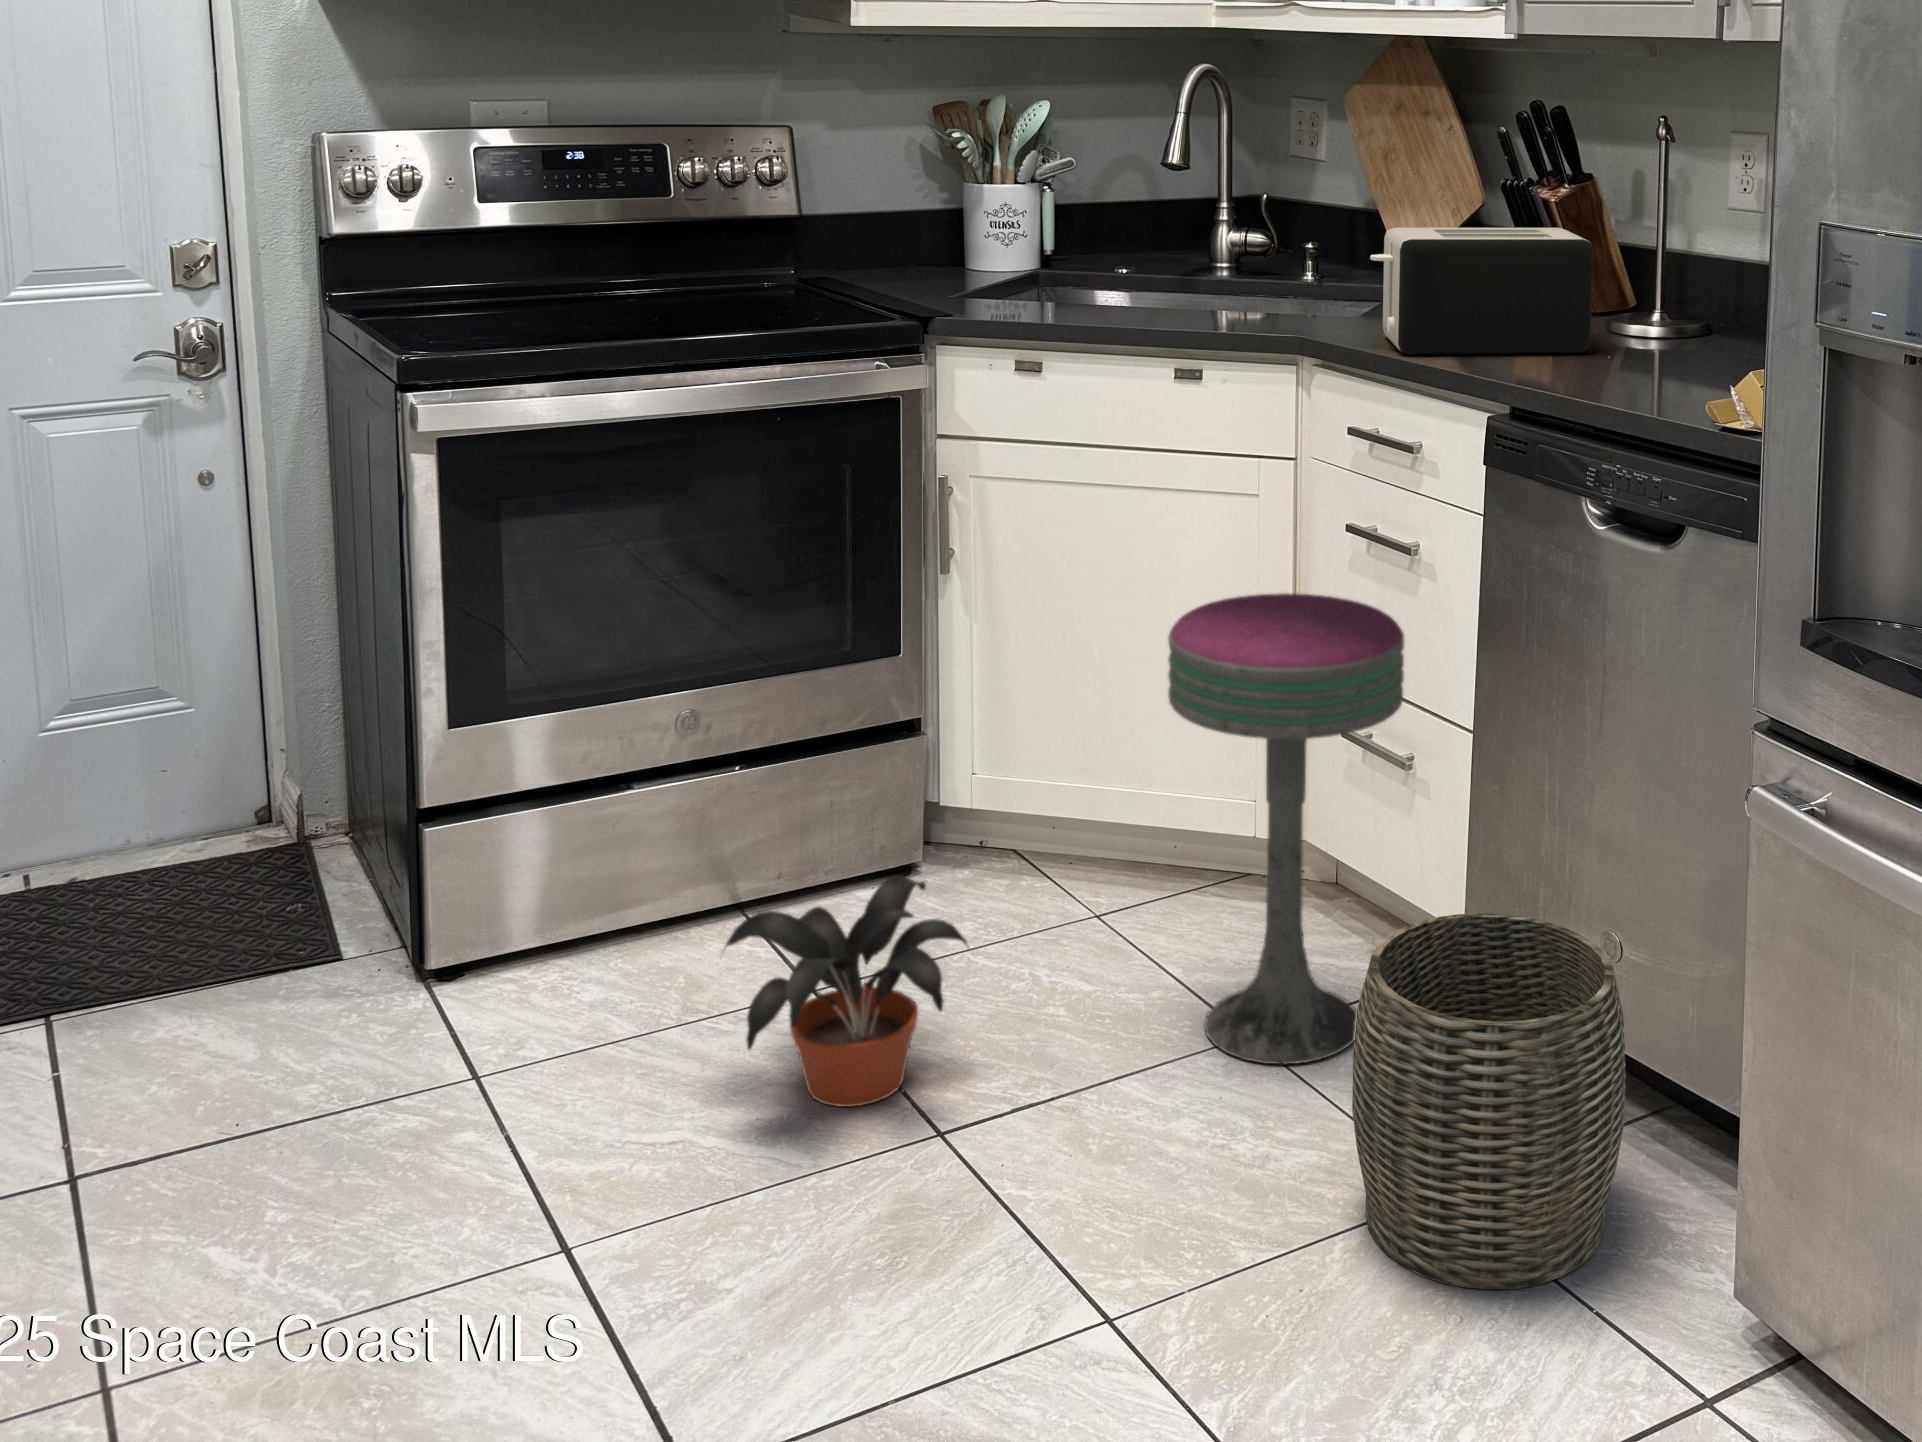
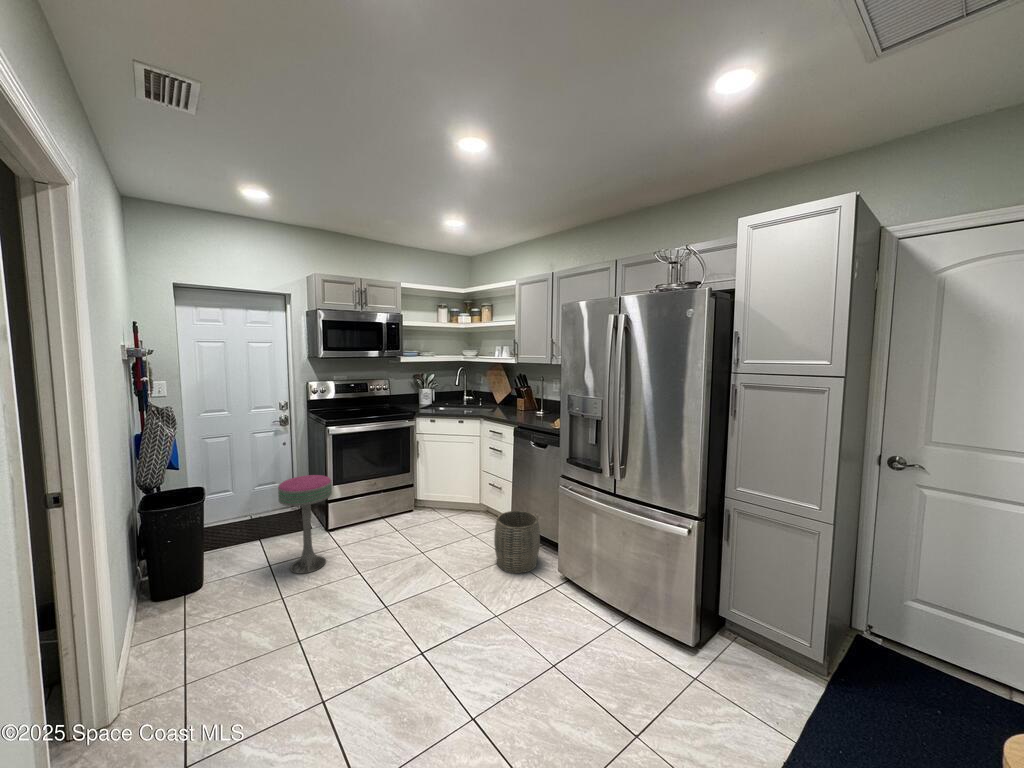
toaster: present [1370,228,1593,354] -> none [493,396,531,417]
bar stool: present [1168,593,1404,1065] -> present [278,475,332,574]
potted plant: present [724,875,967,1107] -> none [383,509,427,550]

